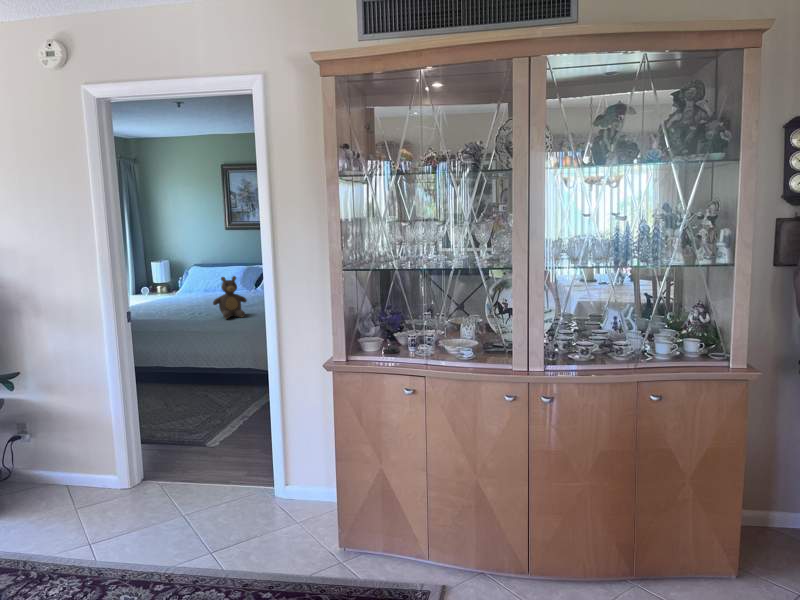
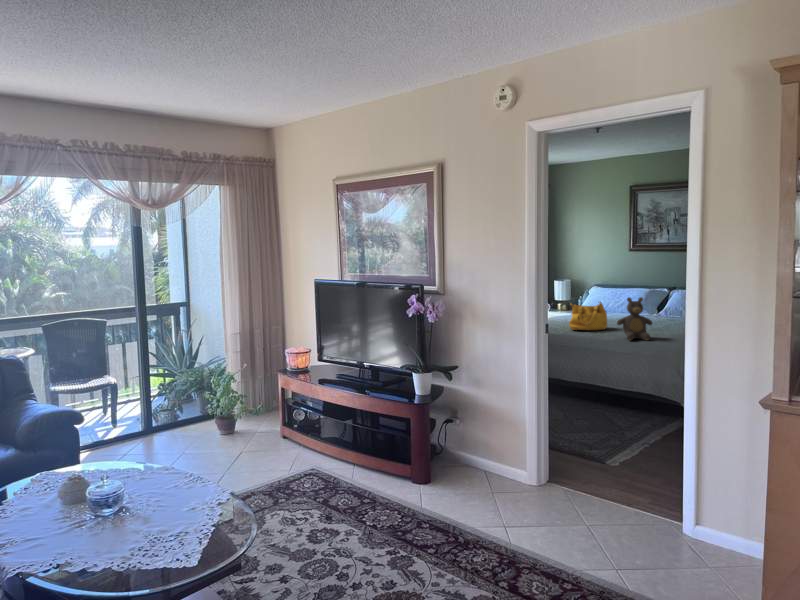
handbag: none [165,282,205,313] -> present [569,302,607,331]

